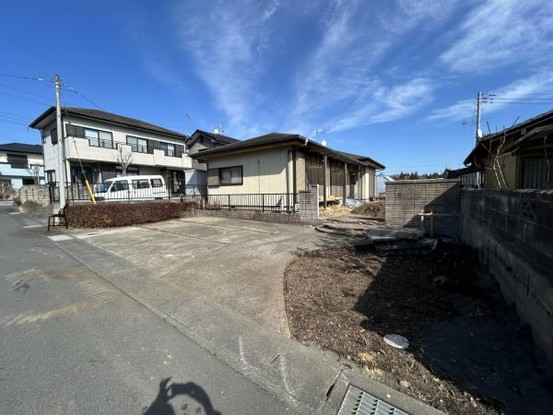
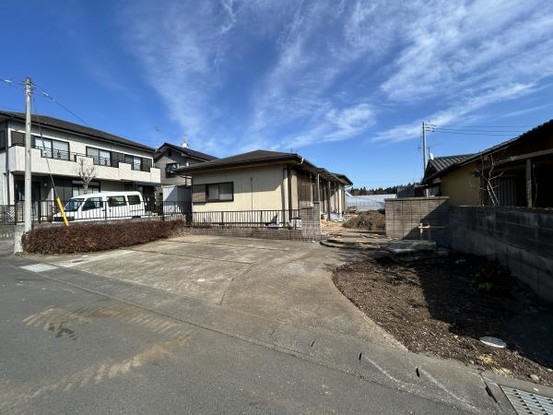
bench: present [48,204,69,231] -> none [24,226,48,258]

